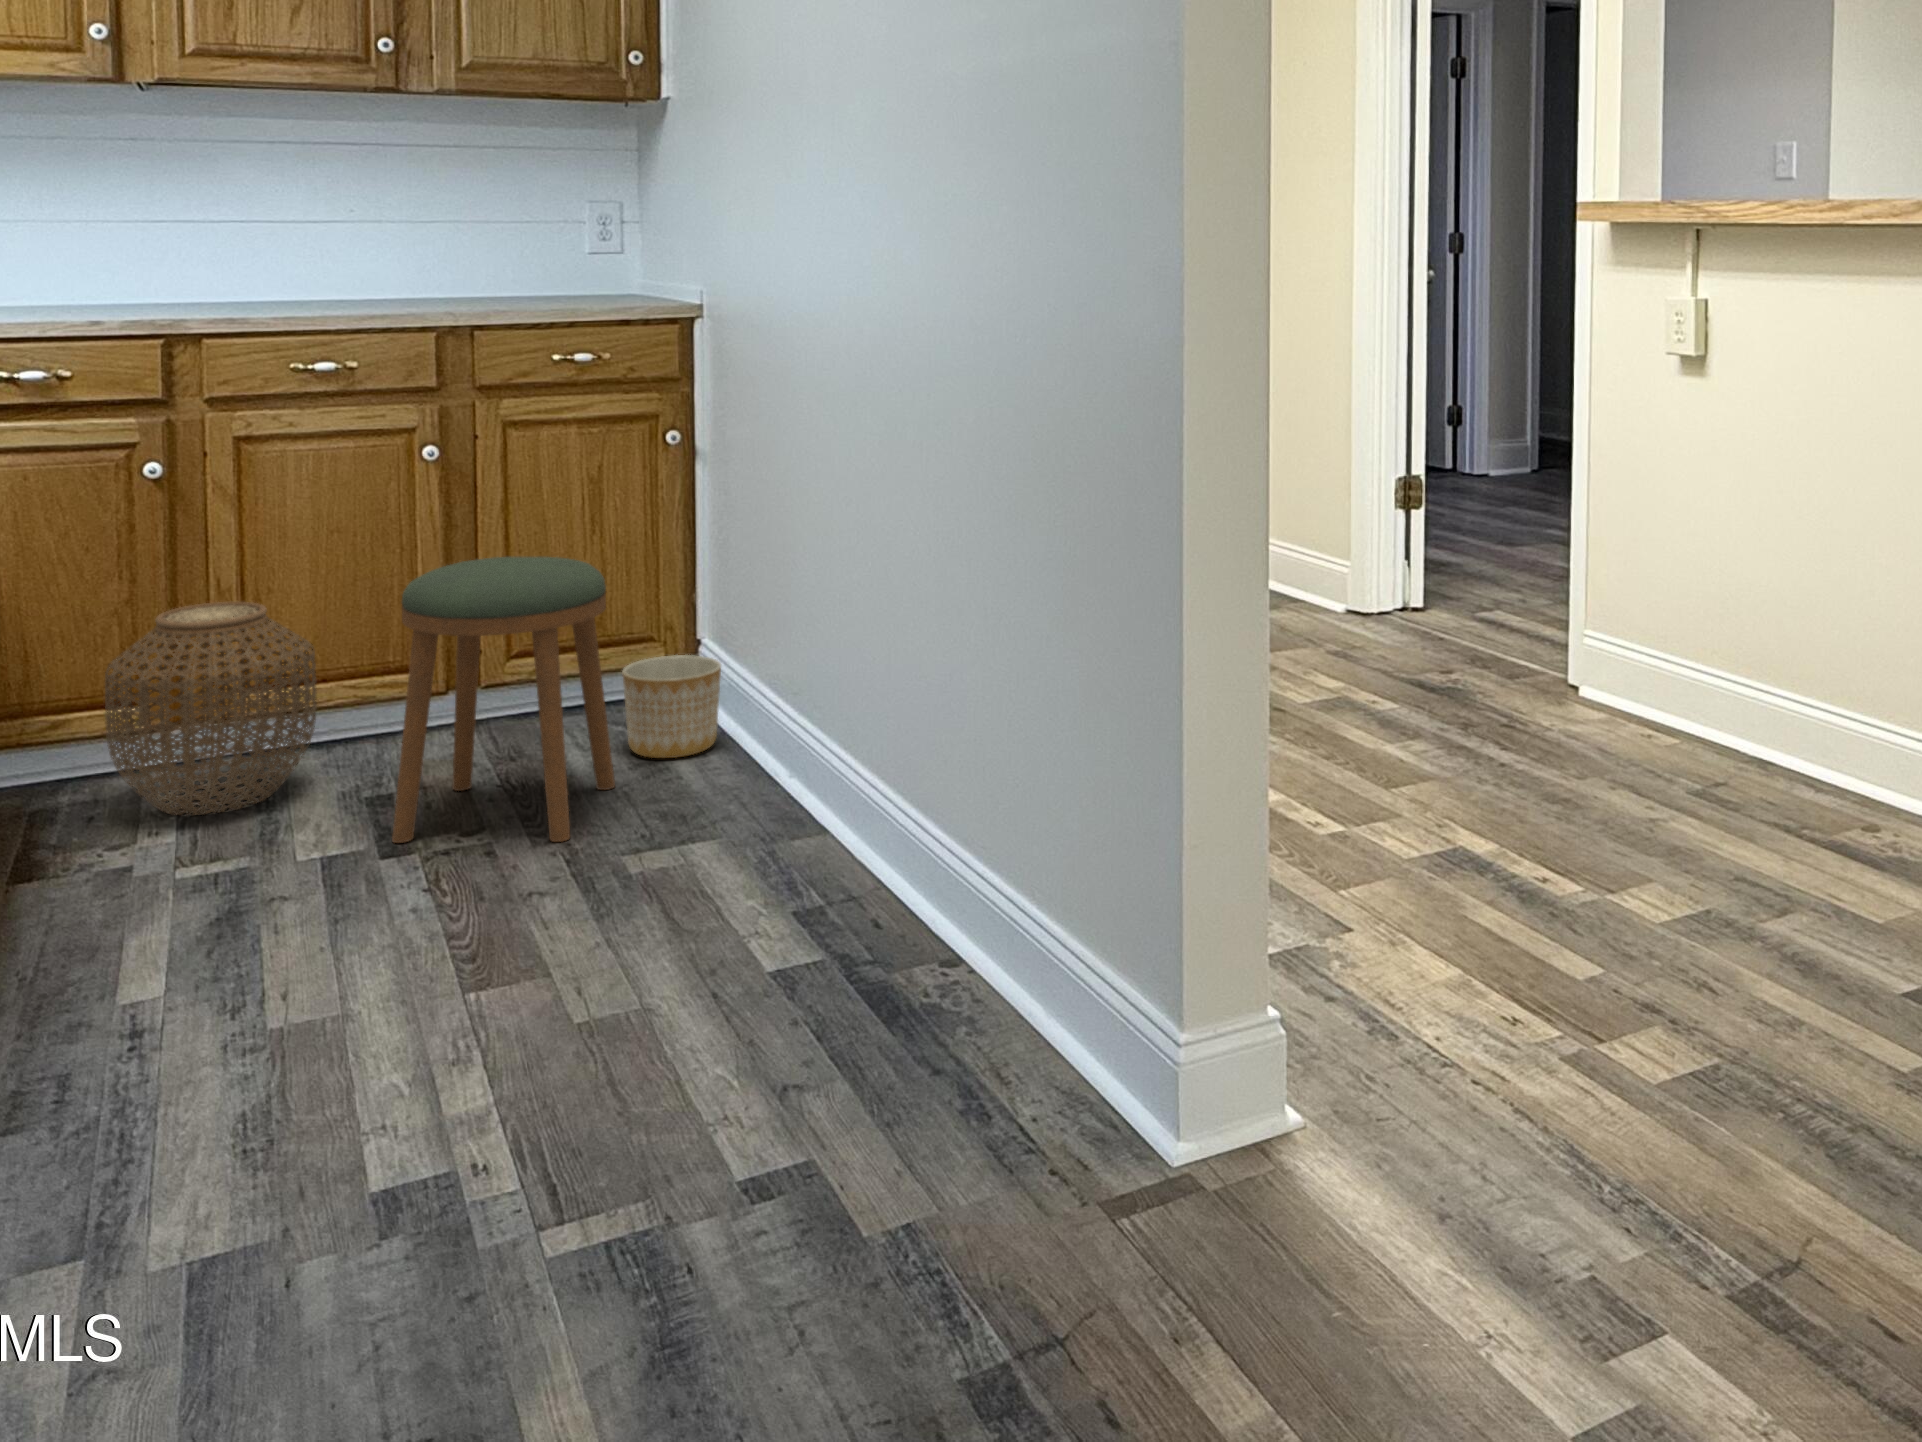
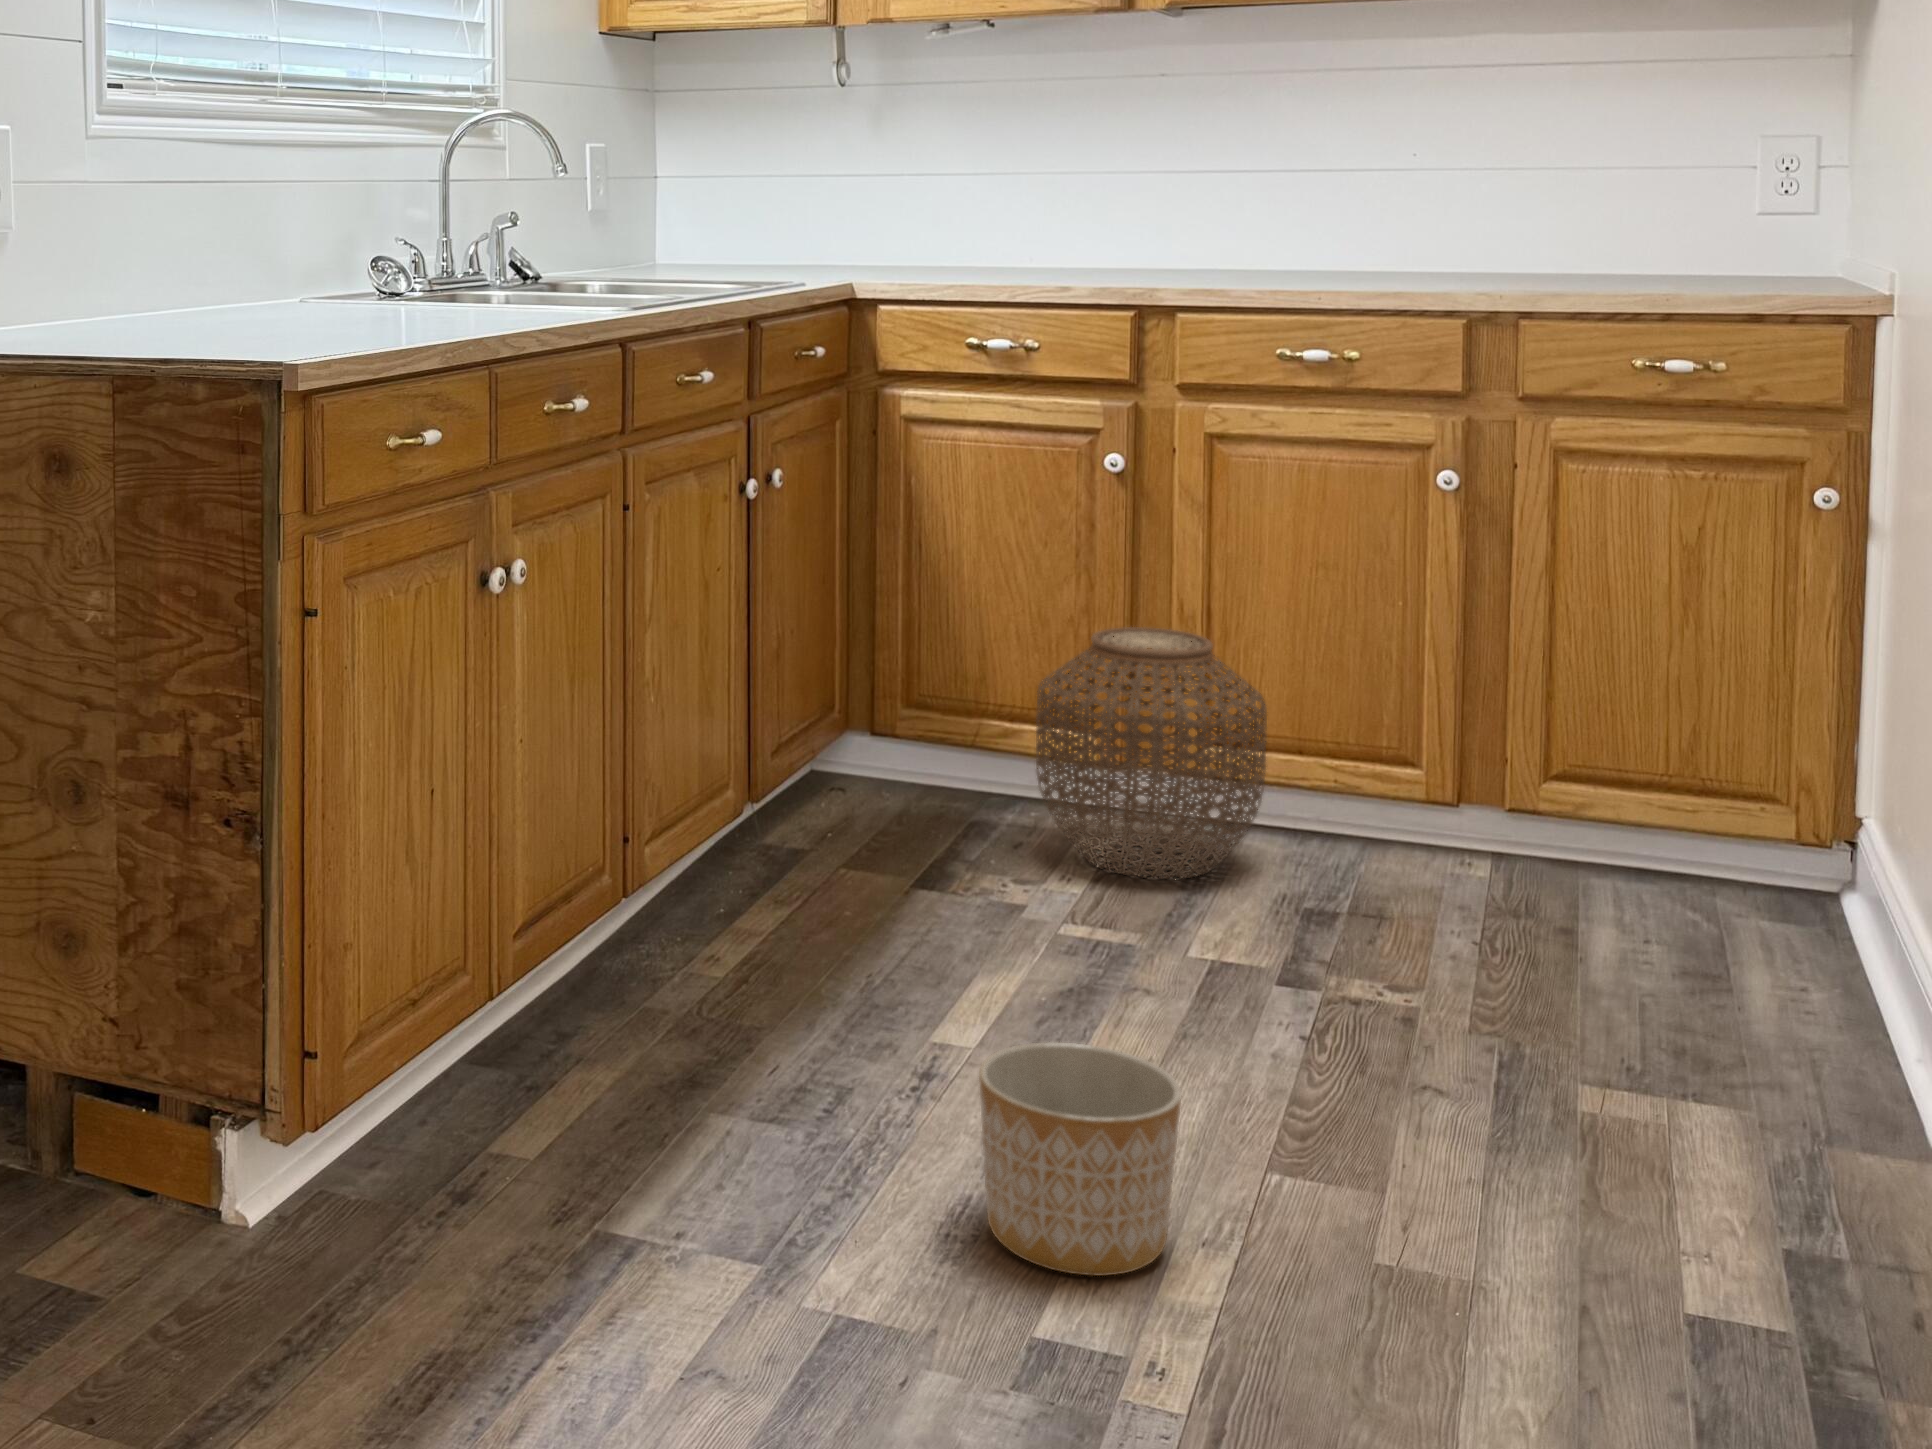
stool: present [392,557,615,843] -> none [1301,628,1633,1035]
planter: present [622,655,721,758] -> present [979,1042,1181,1276]

